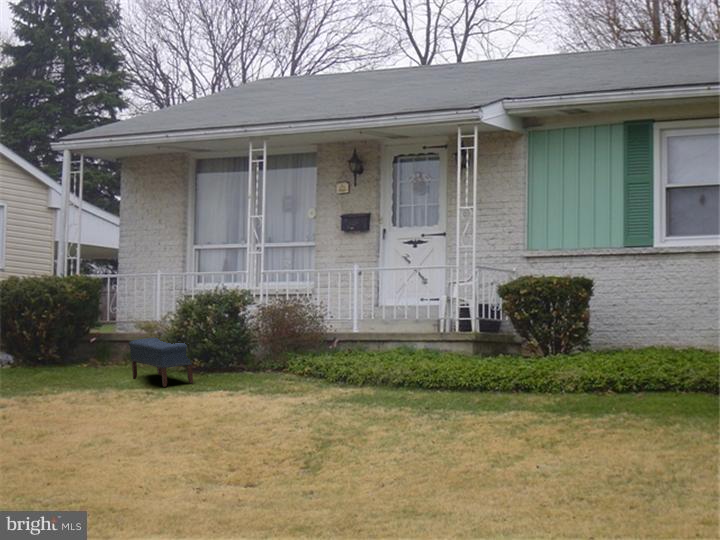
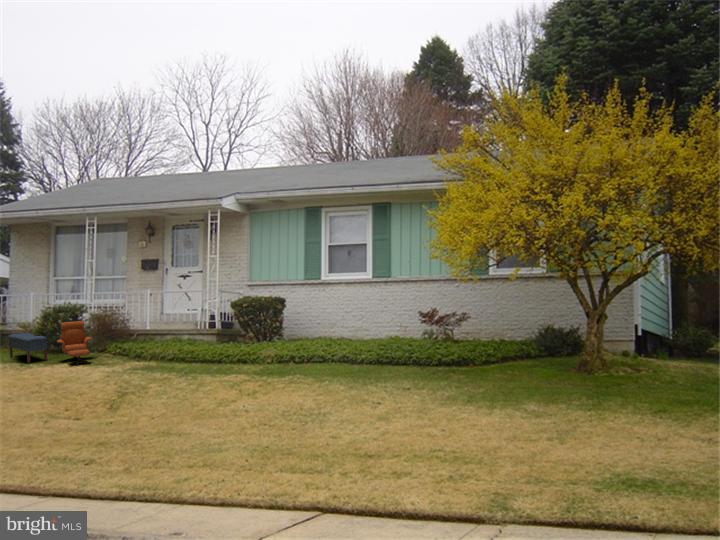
lounge chair: none [209,318,263,391] -> present [57,321,91,365]

